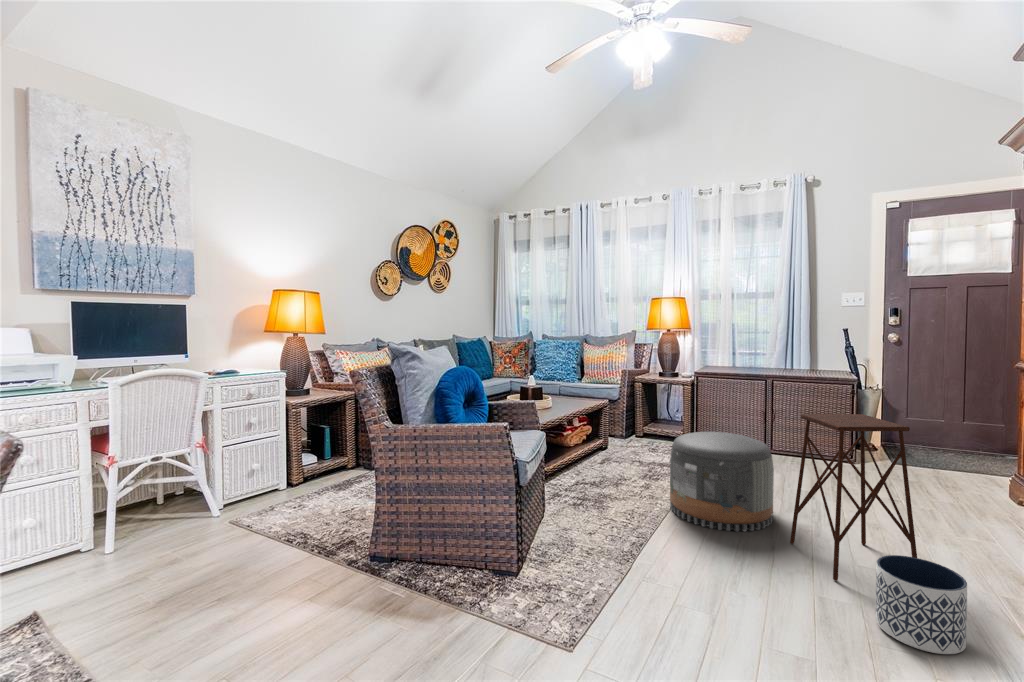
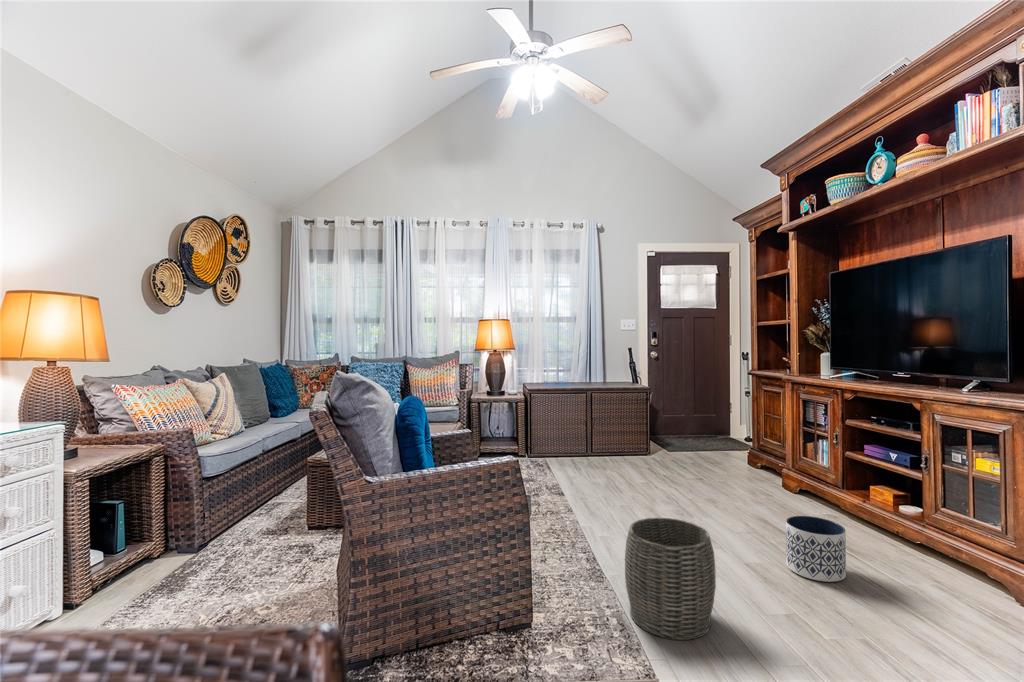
side table: present [790,414,917,581] -> none [685,414,777,548]
pouf: present [670,432,774,532] -> none [571,441,658,529]
woven basket: none [607,507,703,638] -> present [625,518,716,640]

